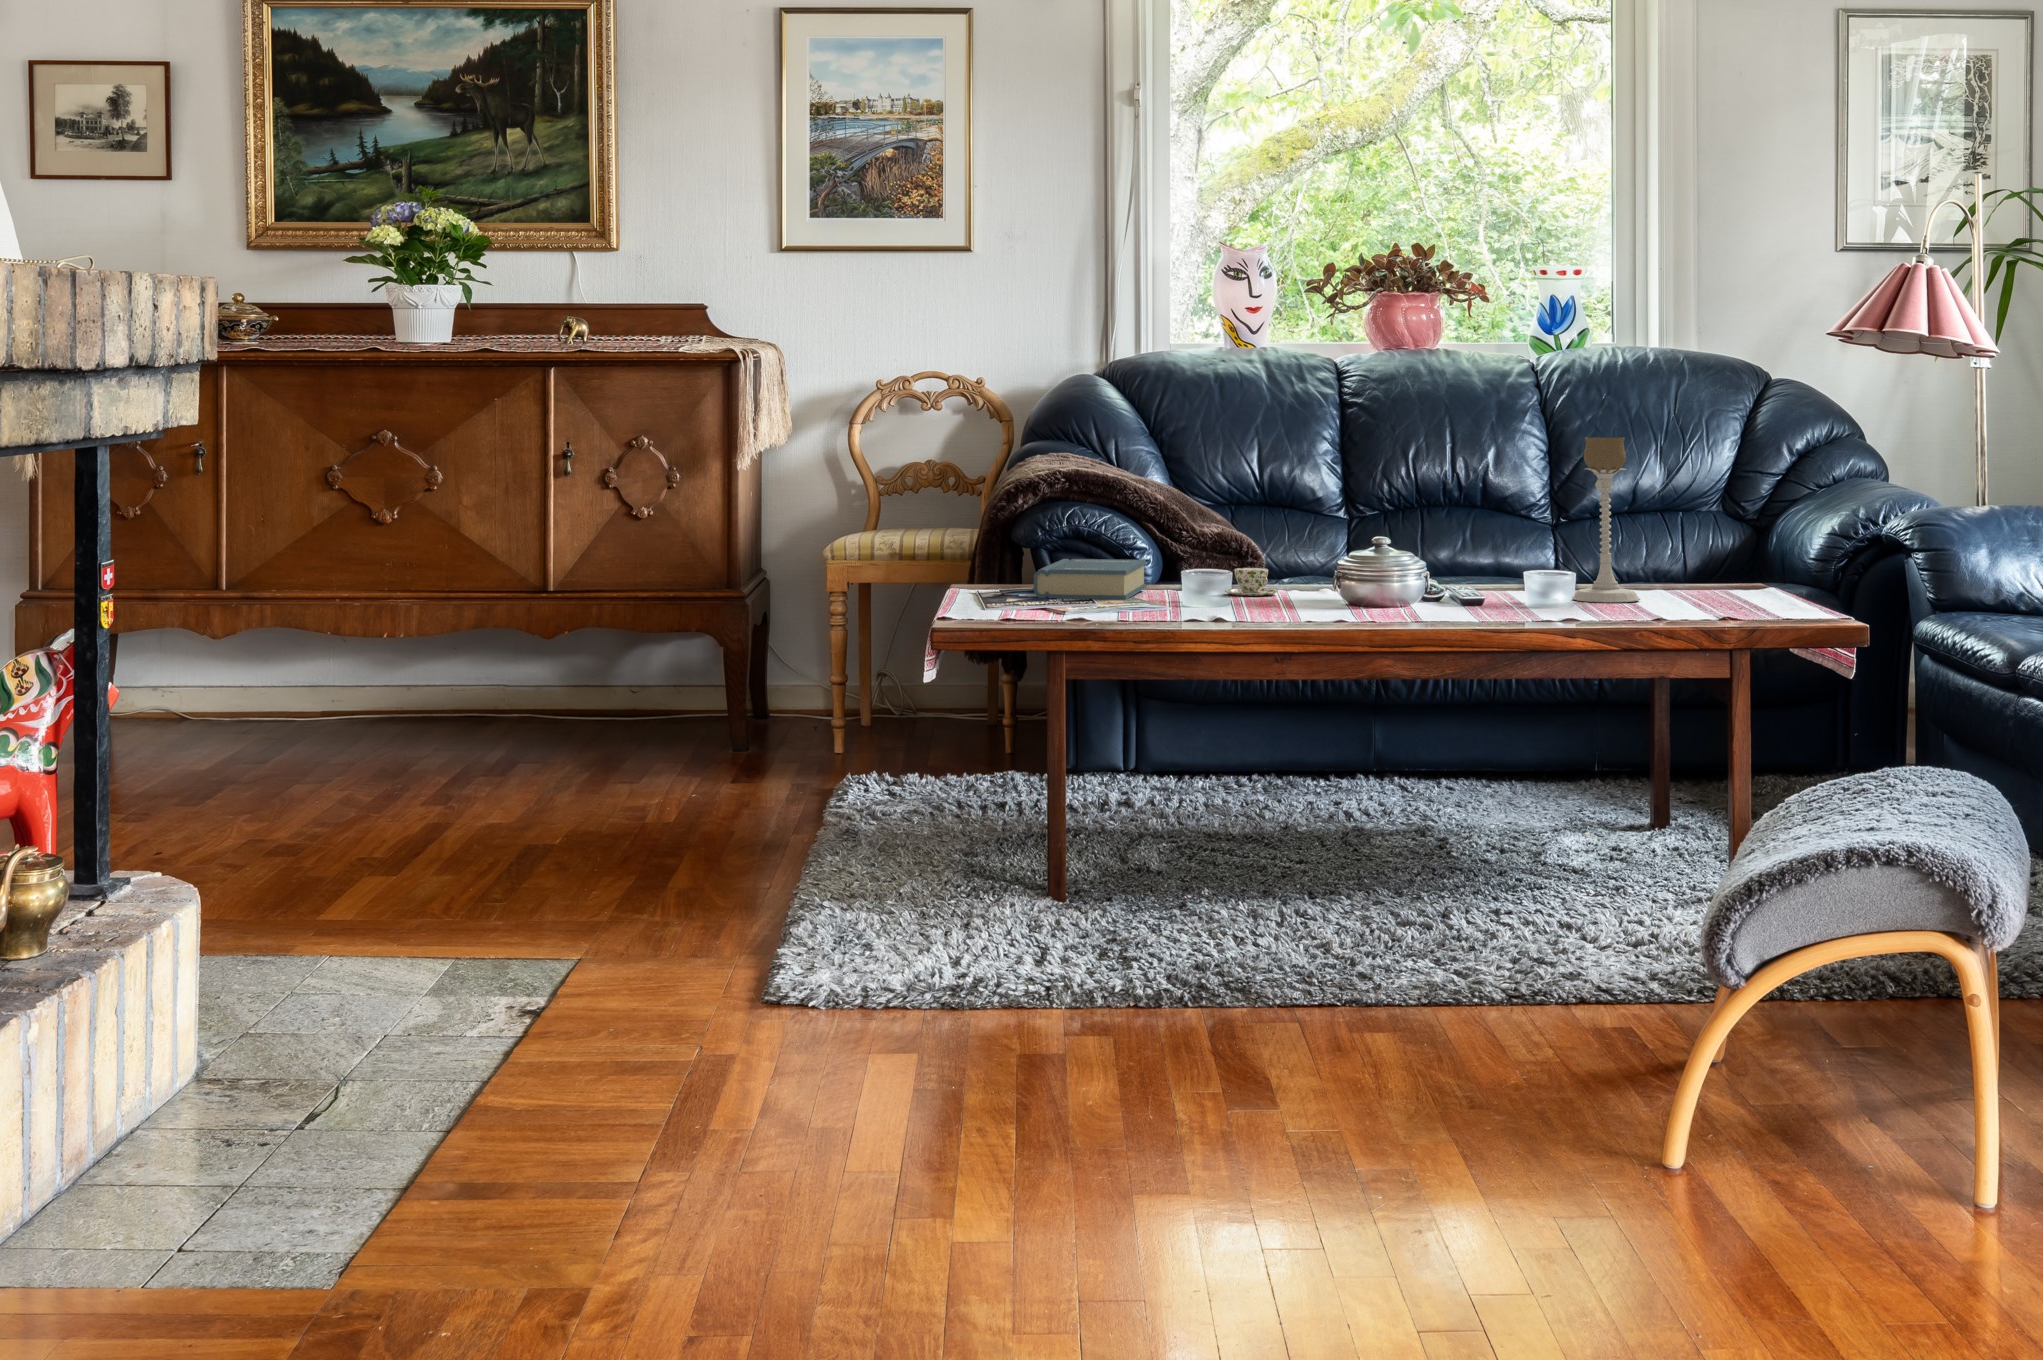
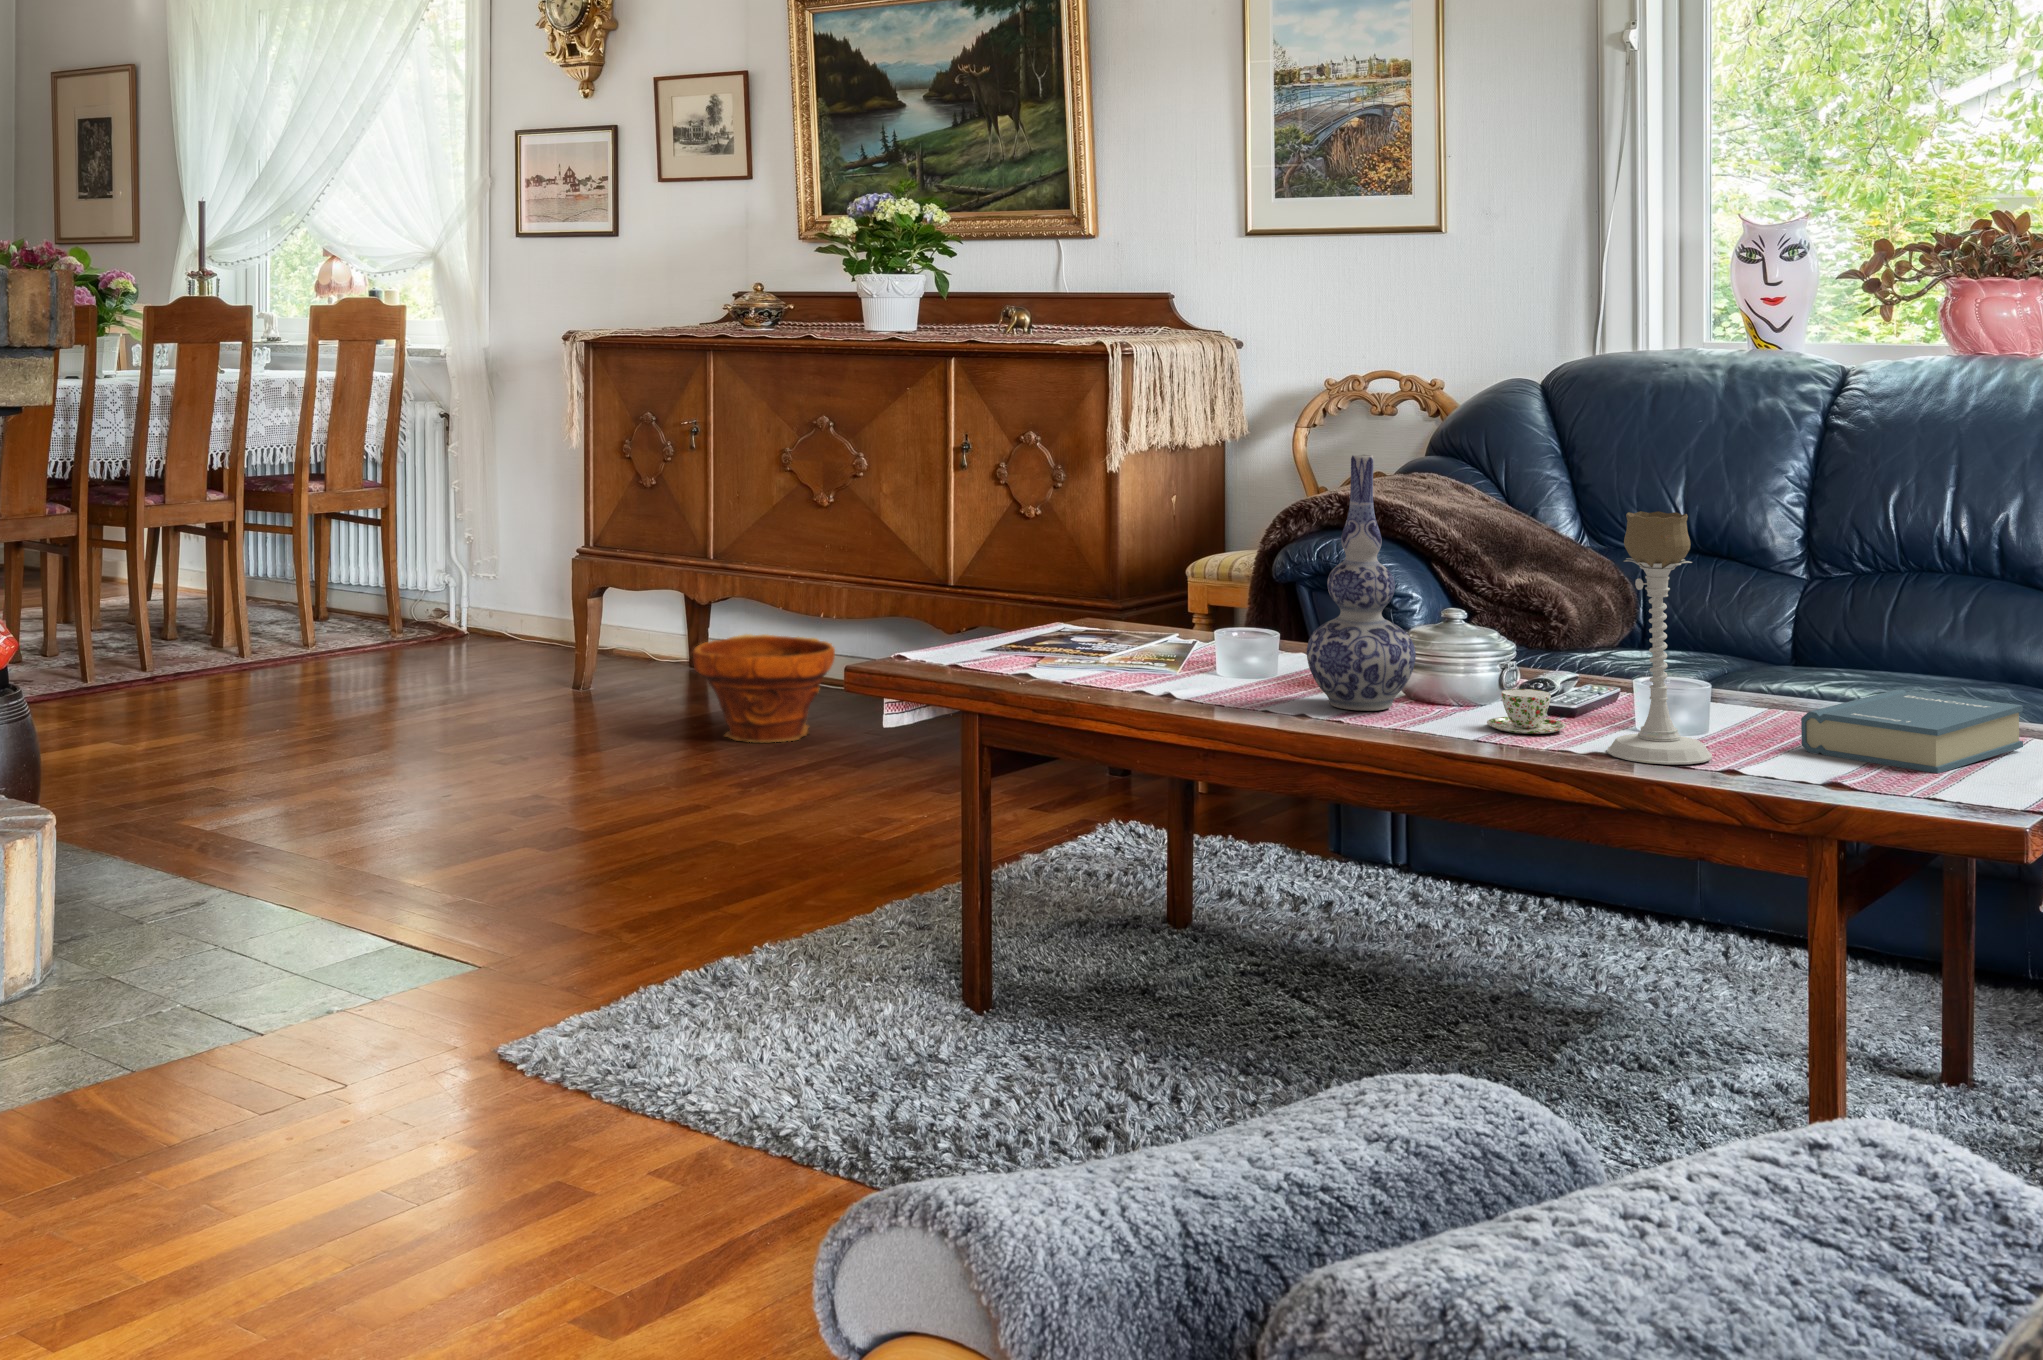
vase: none [1327,408,1407,597] -> present [1307,454,1416,711]
hardback book: present [1034,559,1146,600] -> present [1801,689,2023,774]
teacup: present [1225,568,1278,596] -> present [1487,689,1566,734]
planter: none [296,656,450,764] -> present [693,634,835,742]

